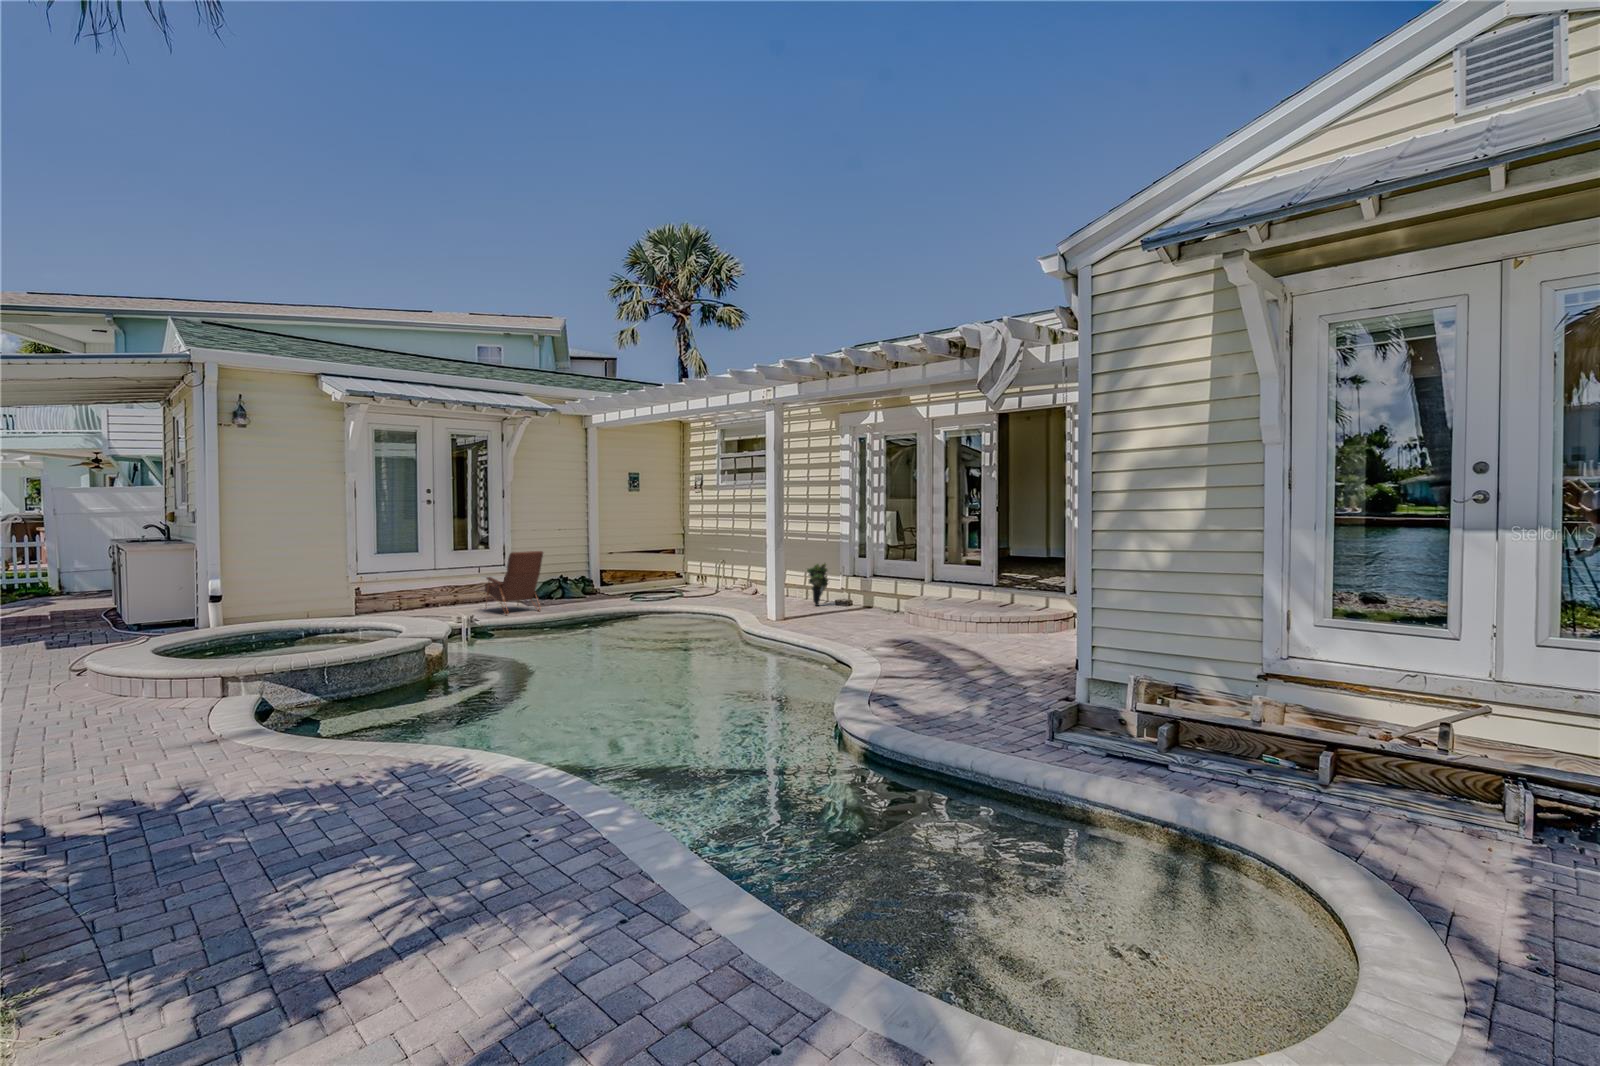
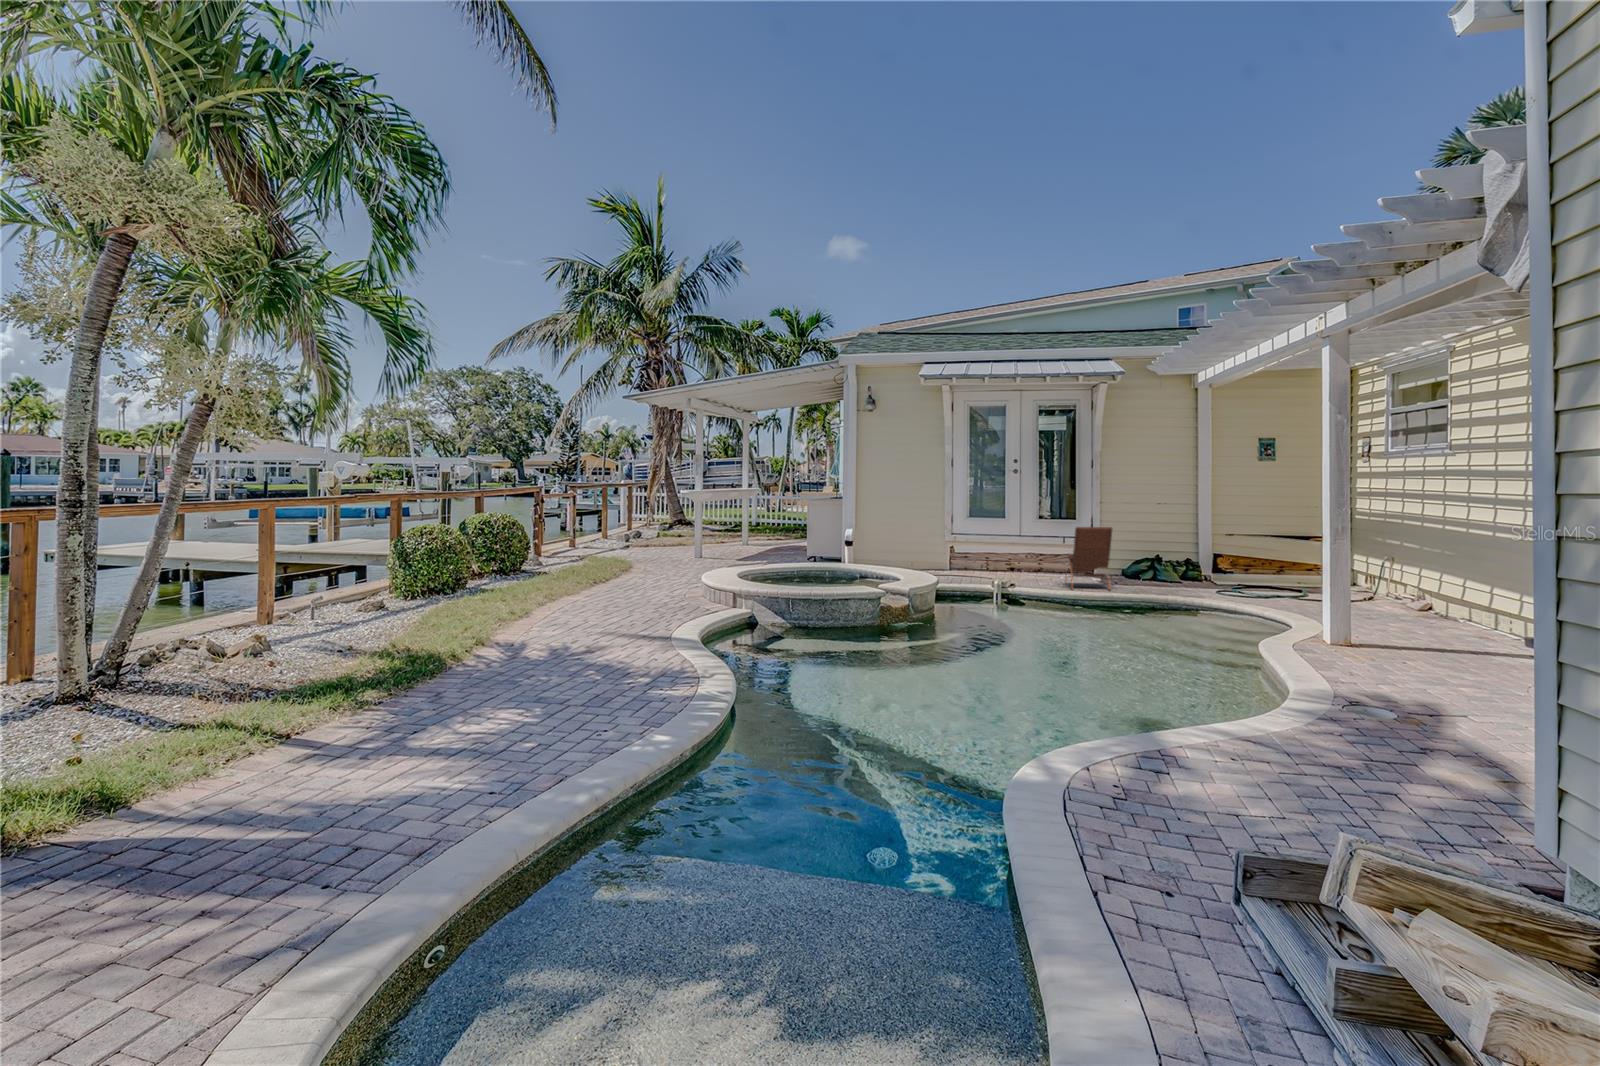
potted plant: present [807,563,828,606] -> none [1452,569,1500,632]

